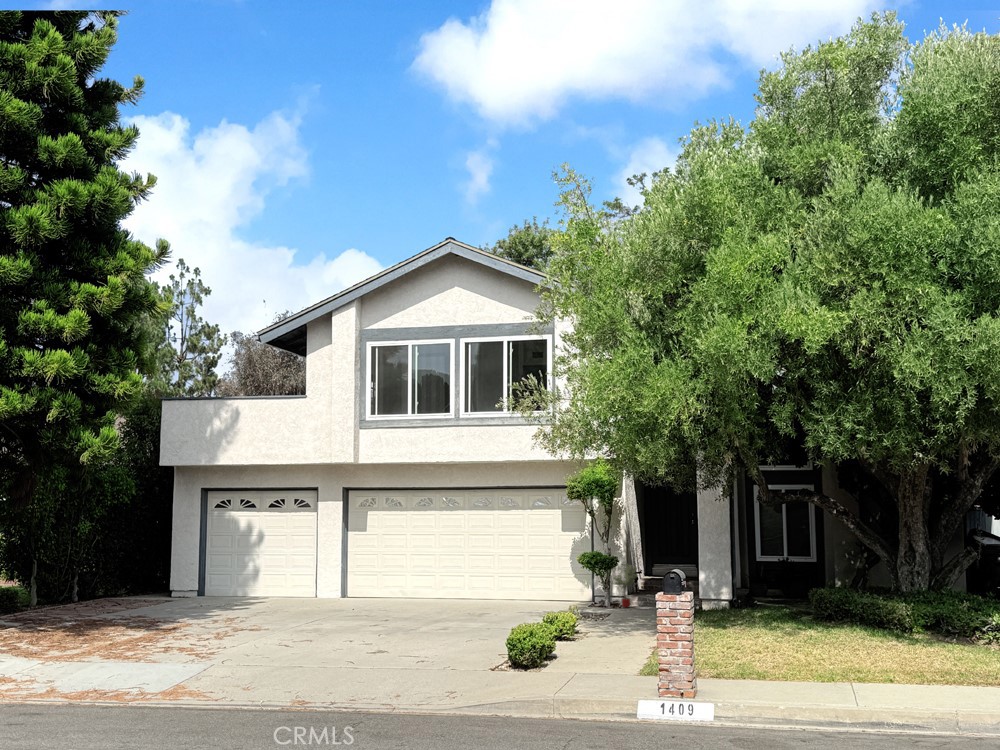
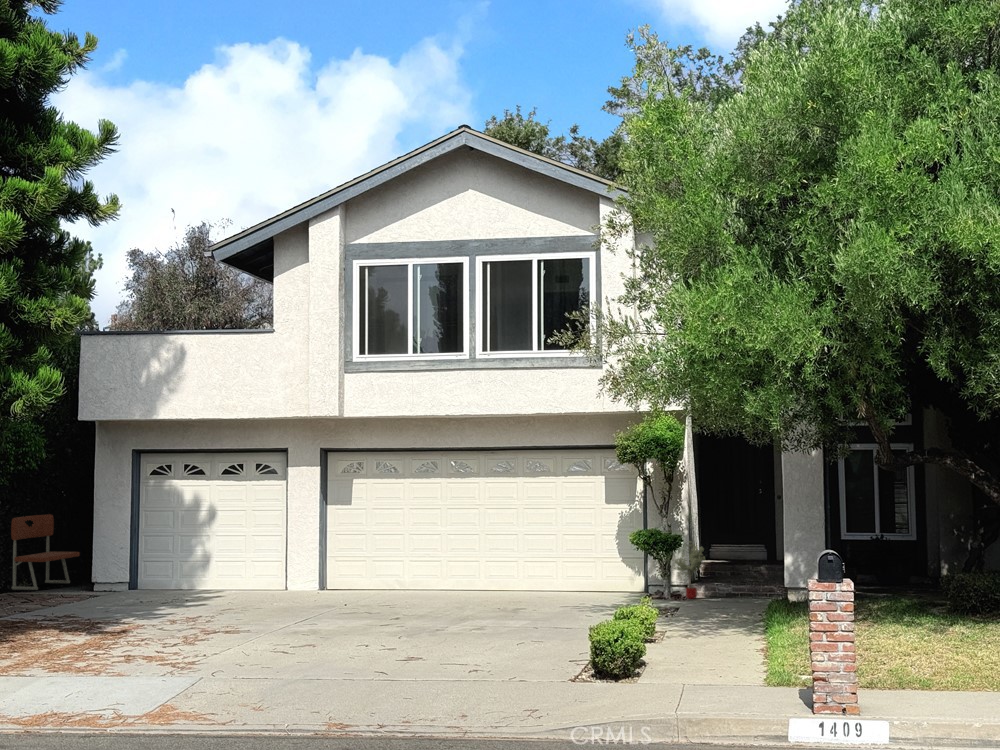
bench: none [105,538,159,597] -> present [11,515,80,590]

